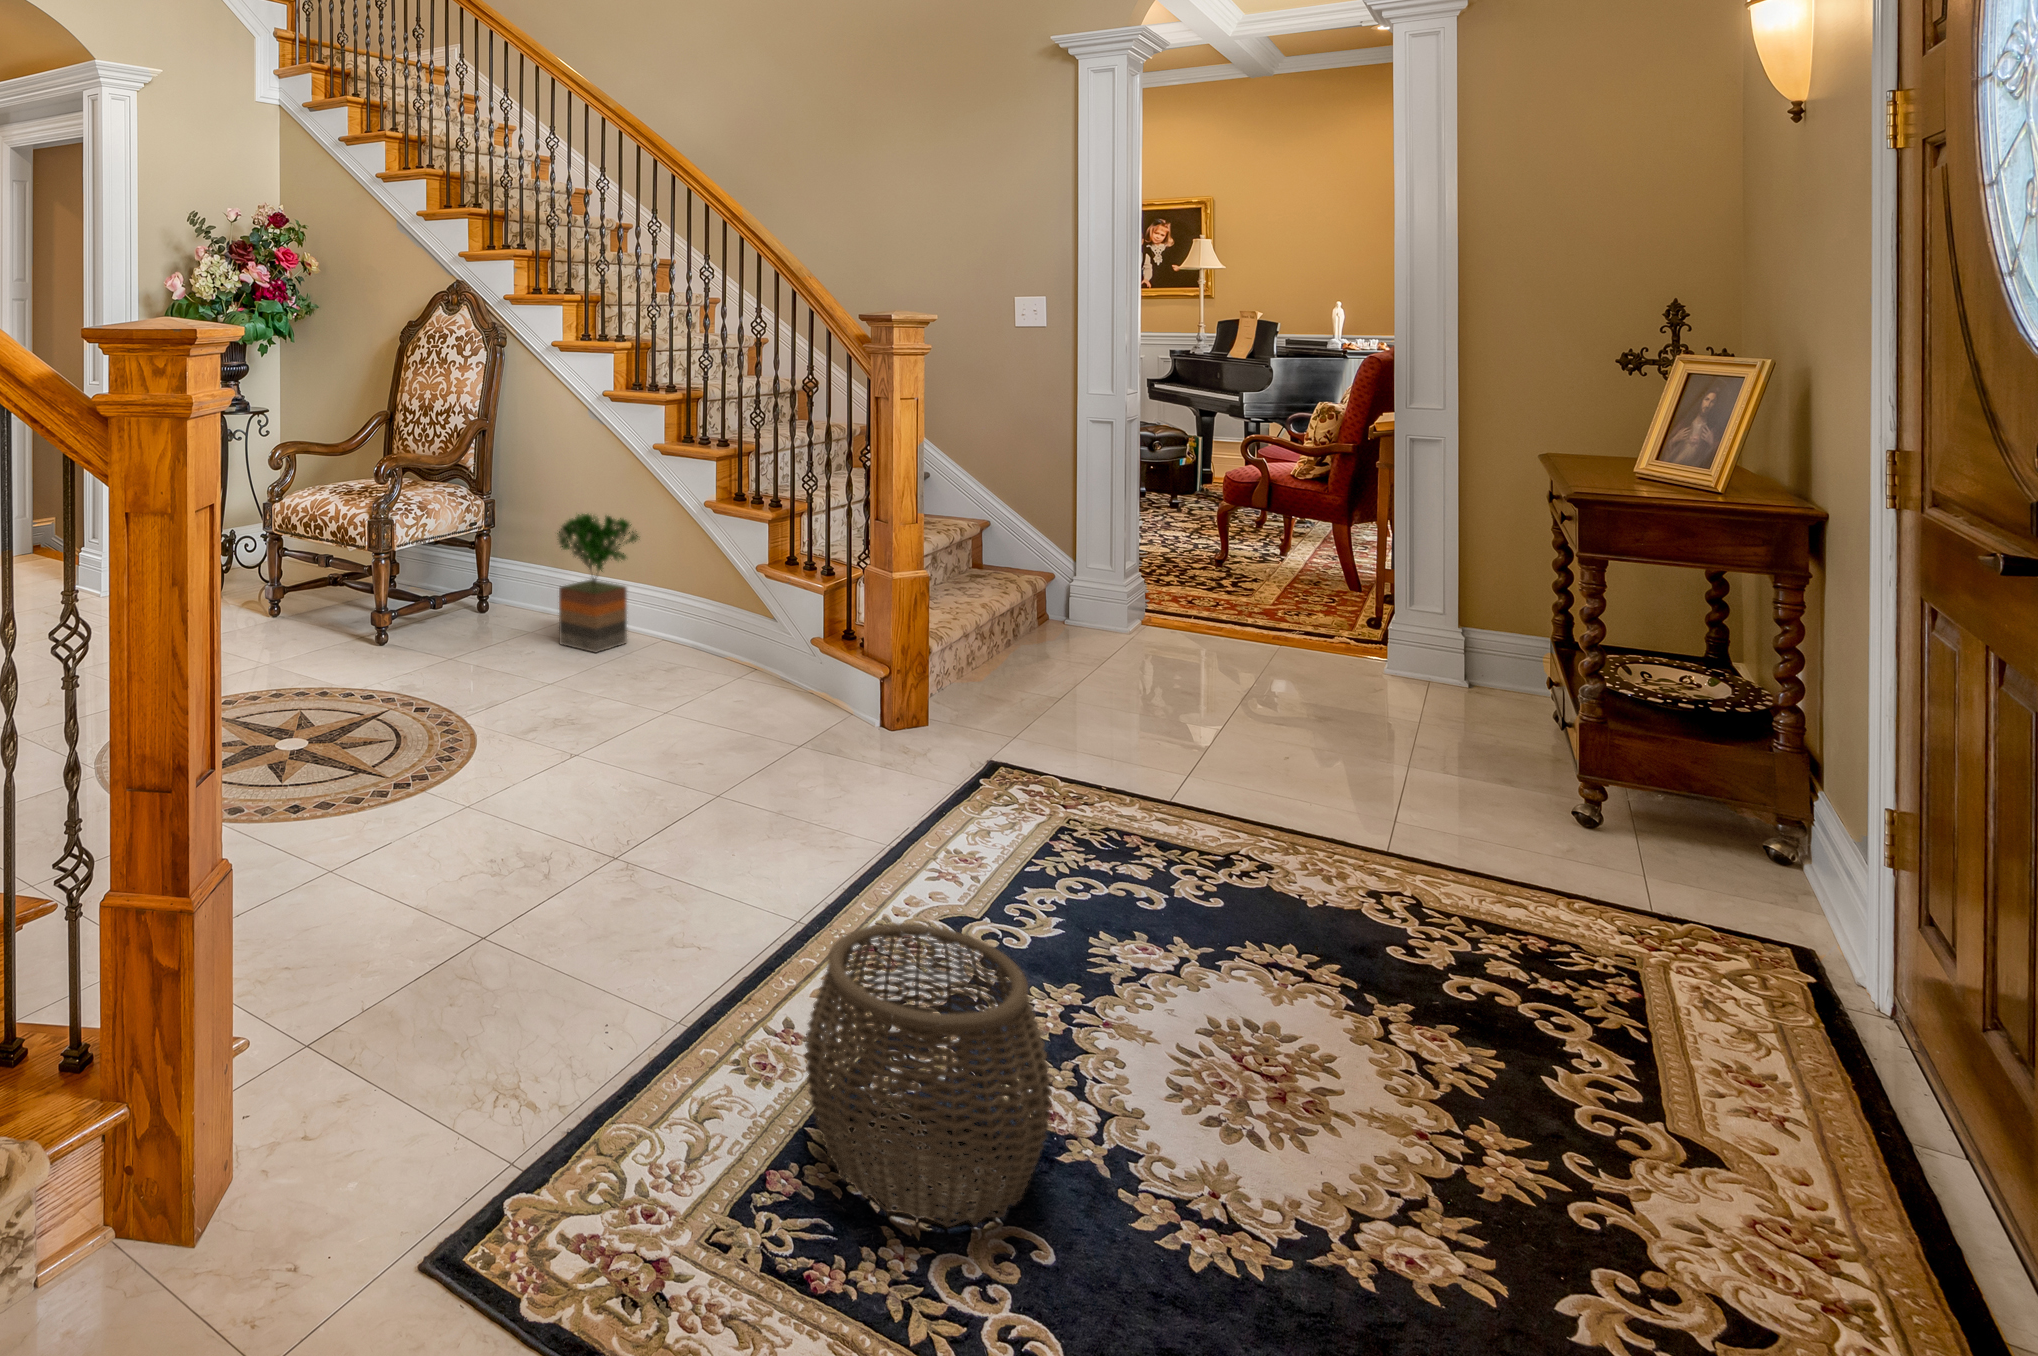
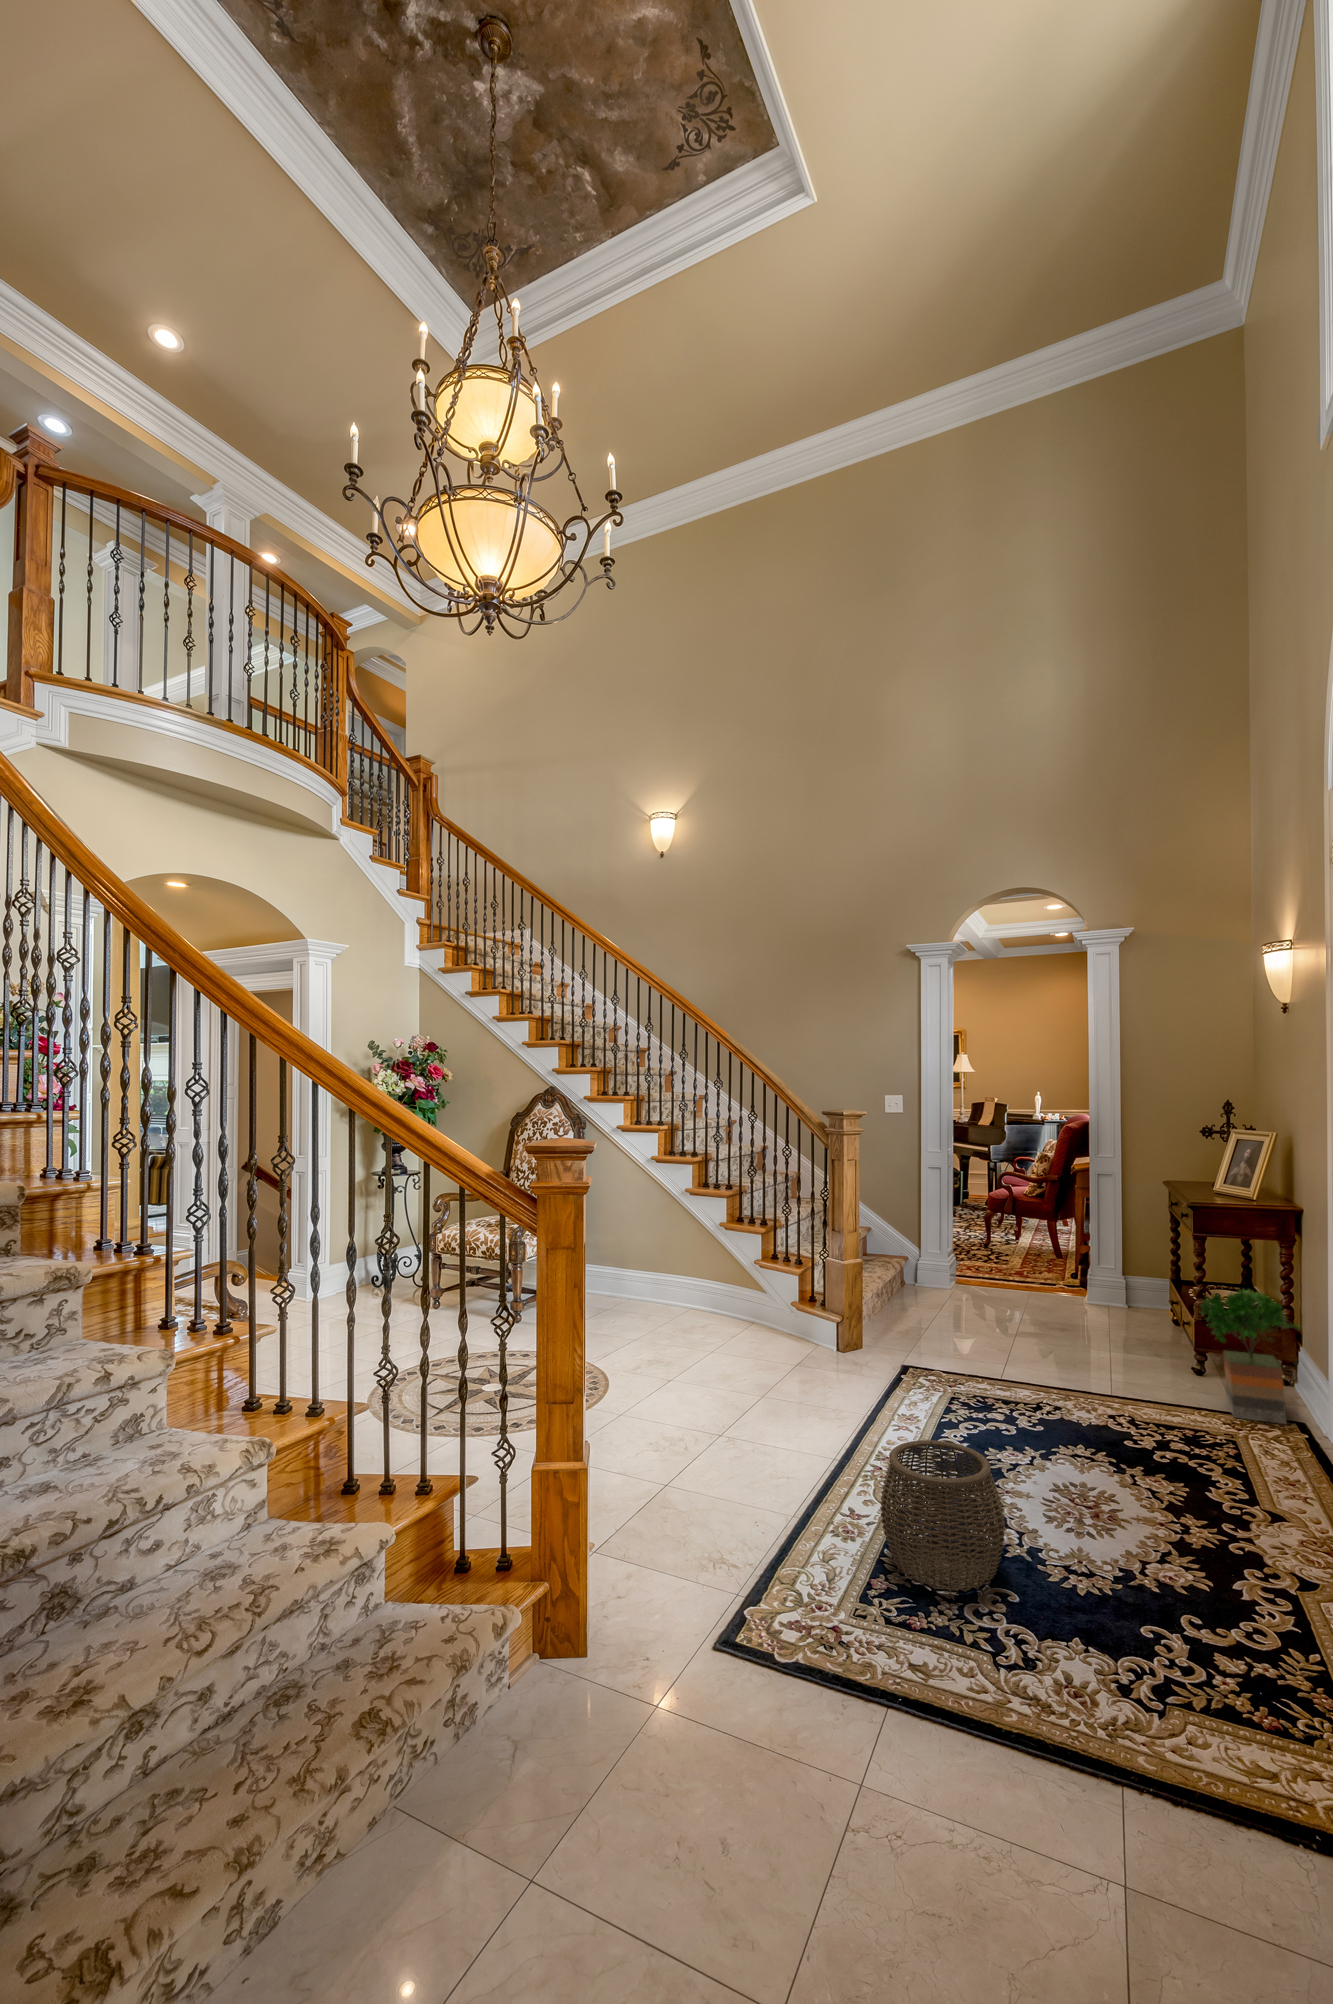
potted tree: present [557,514,640,652] -> present [1201,1290,1300,1424]

